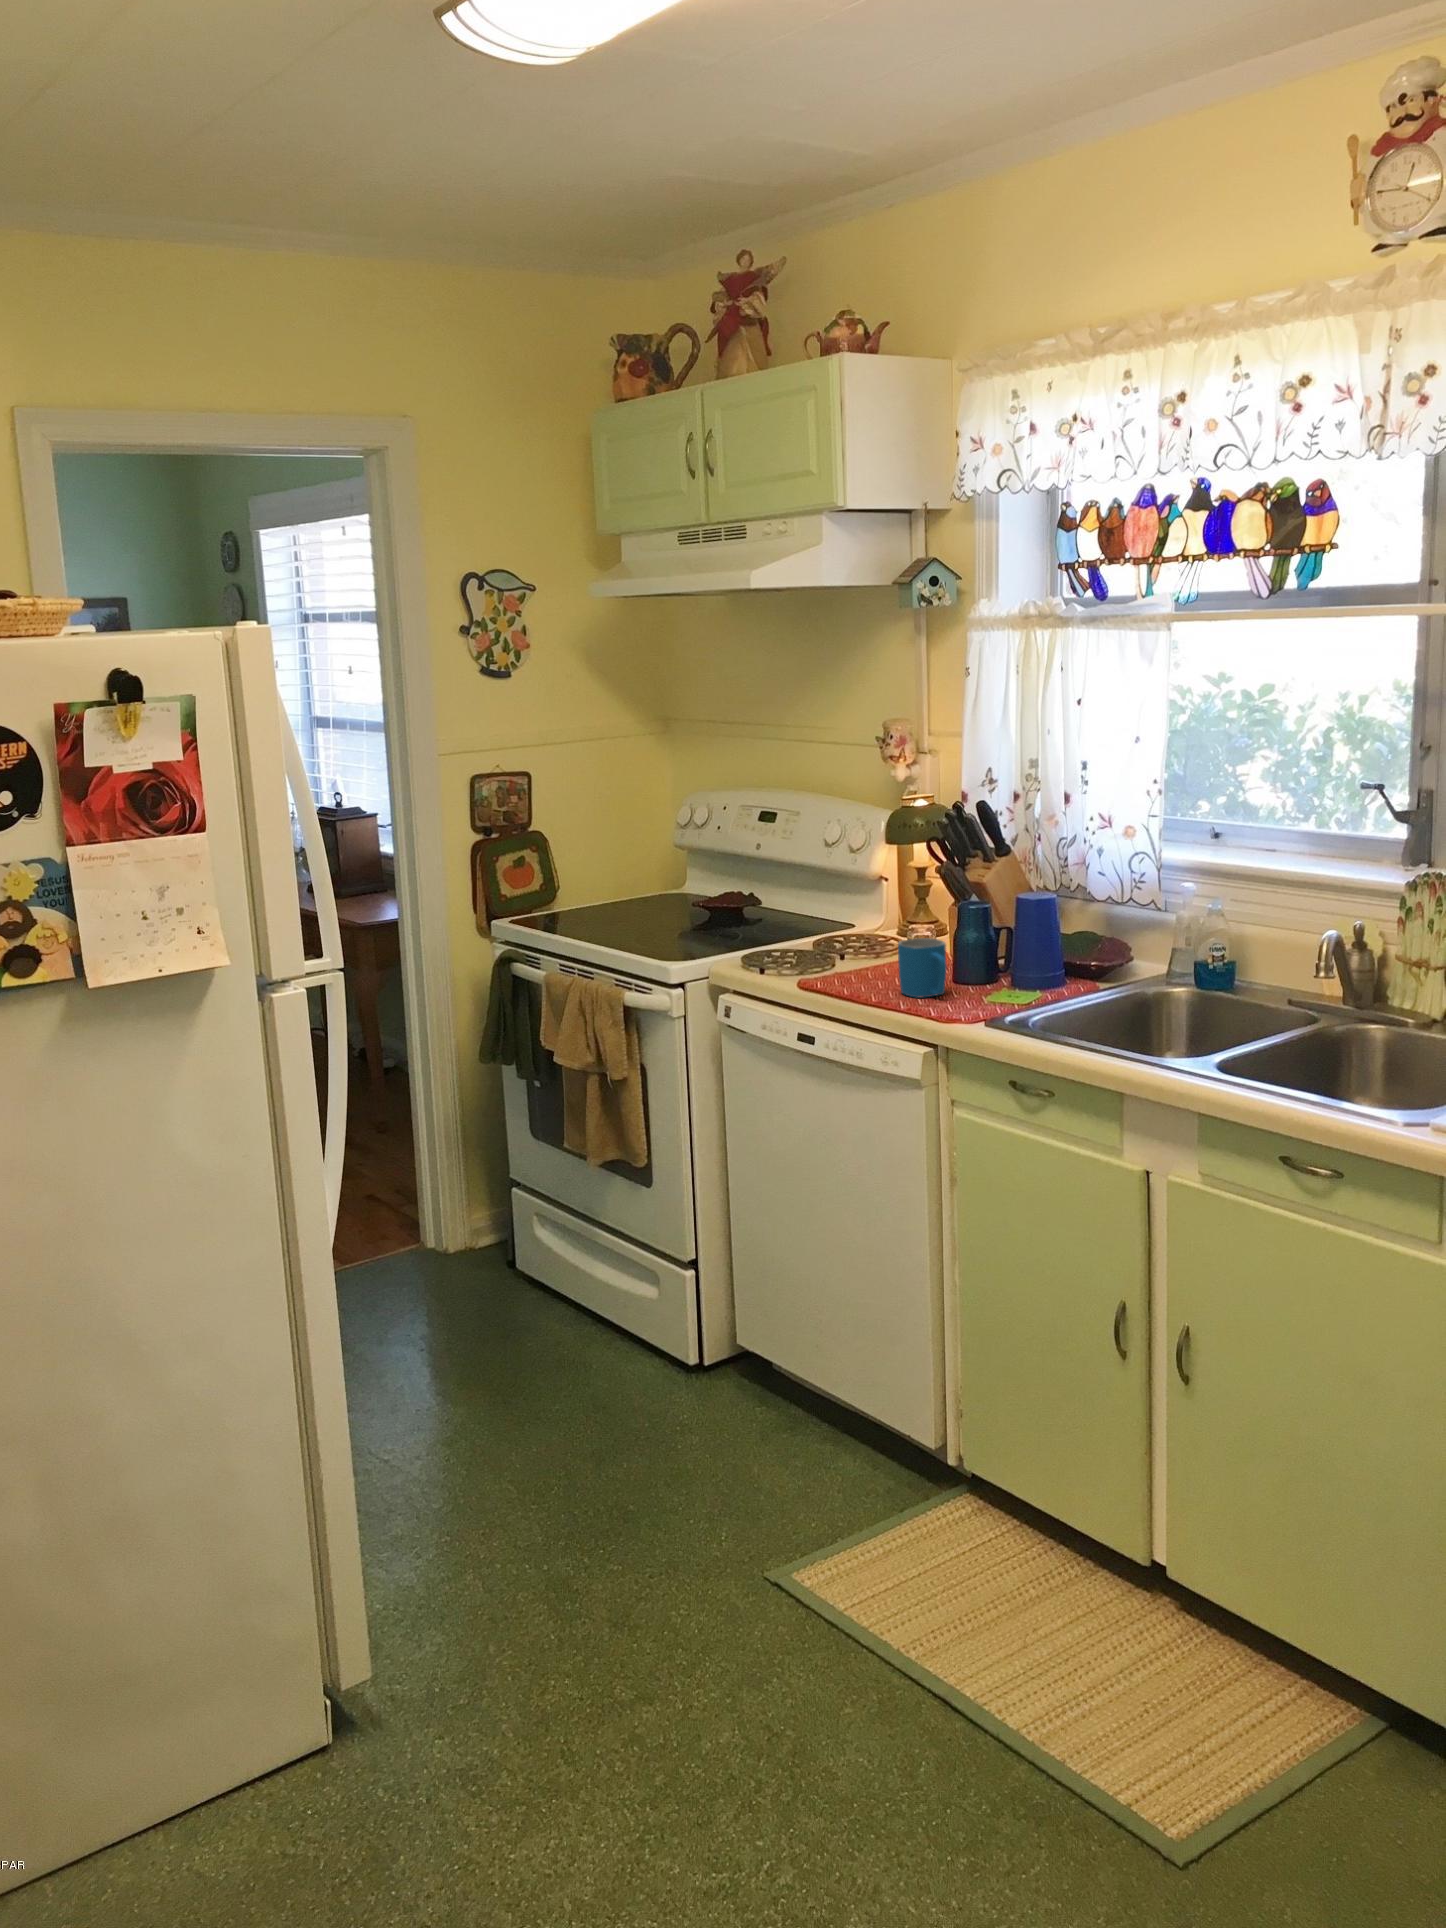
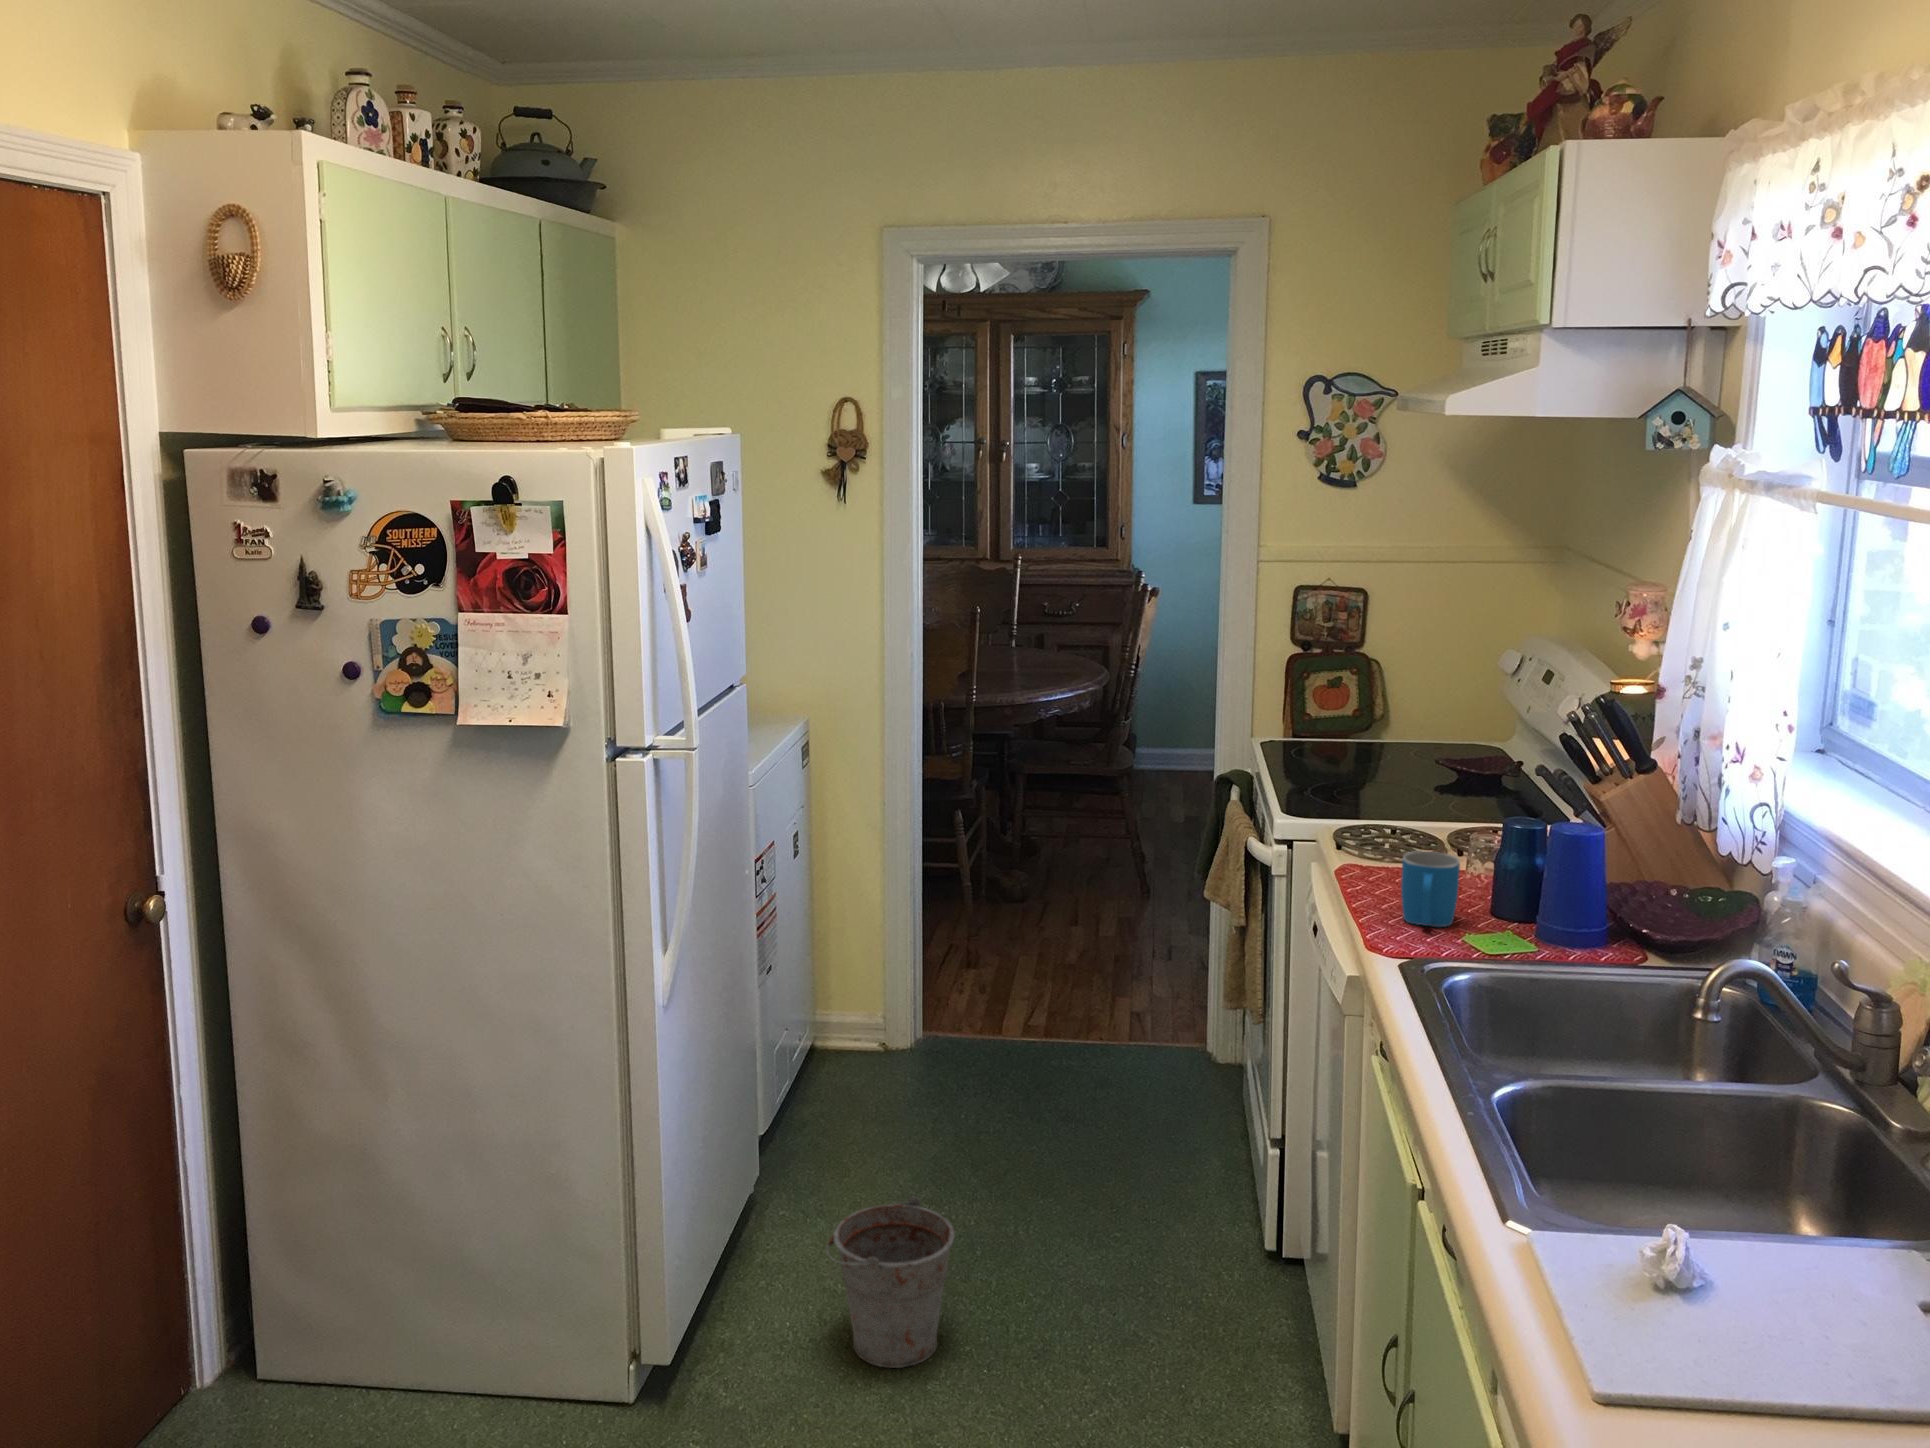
bucket: none [428,1414,561,1587] -> present [827,1197,955,1368]

